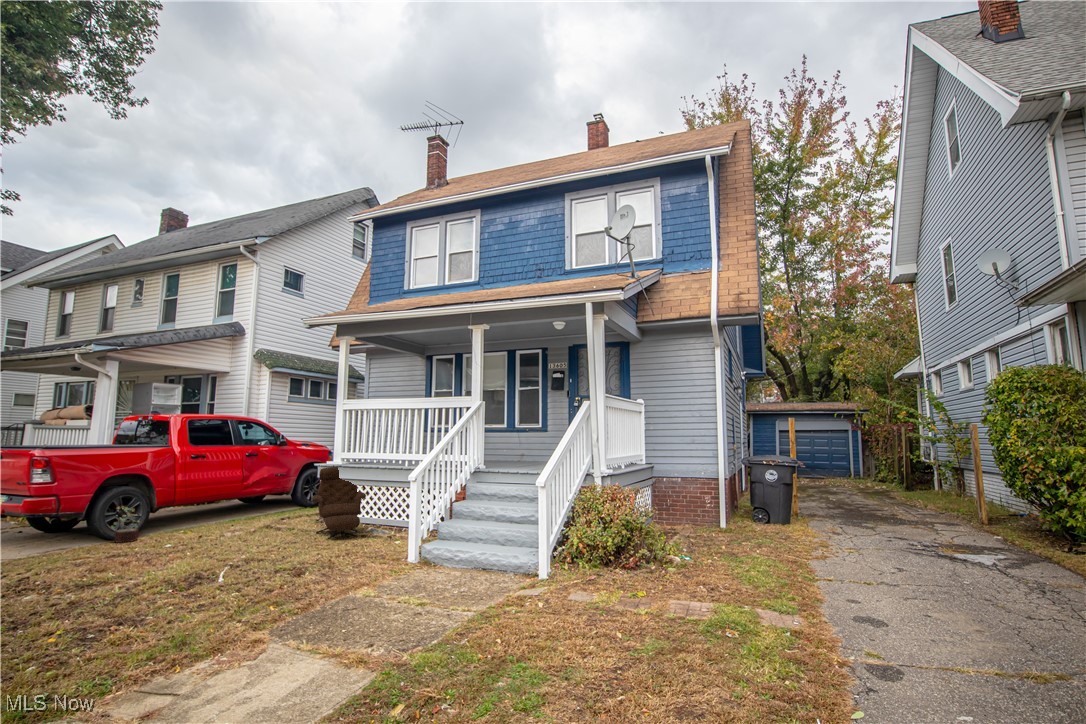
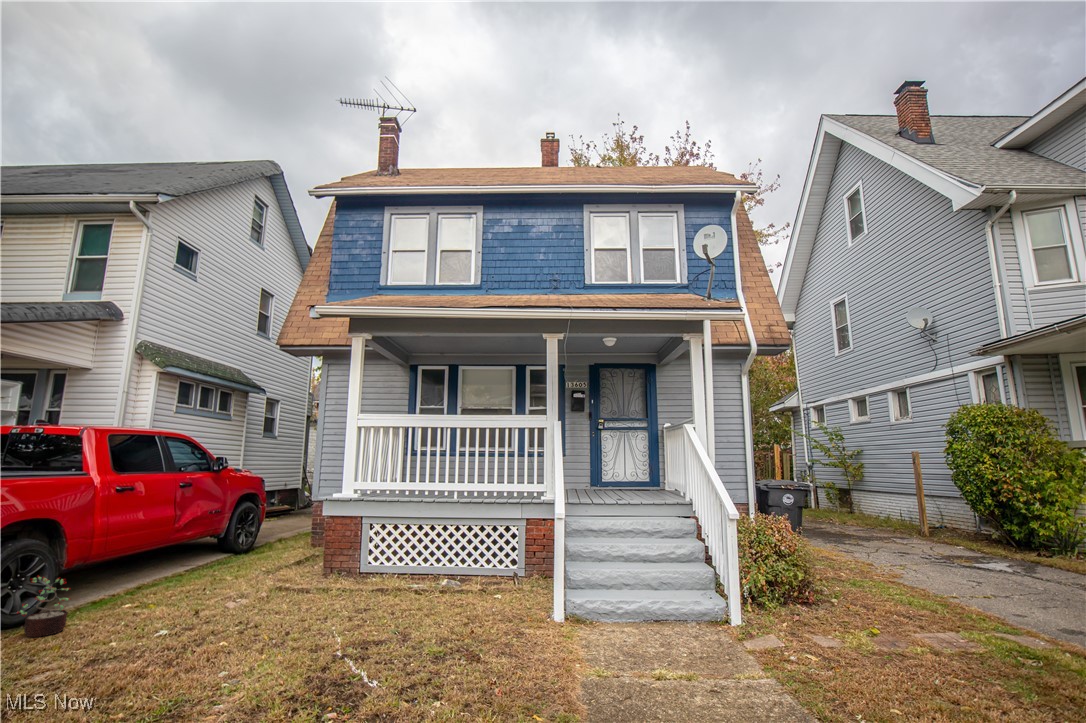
lounge chair: present [312,466,366,540] -> none [331,502,415,600]

